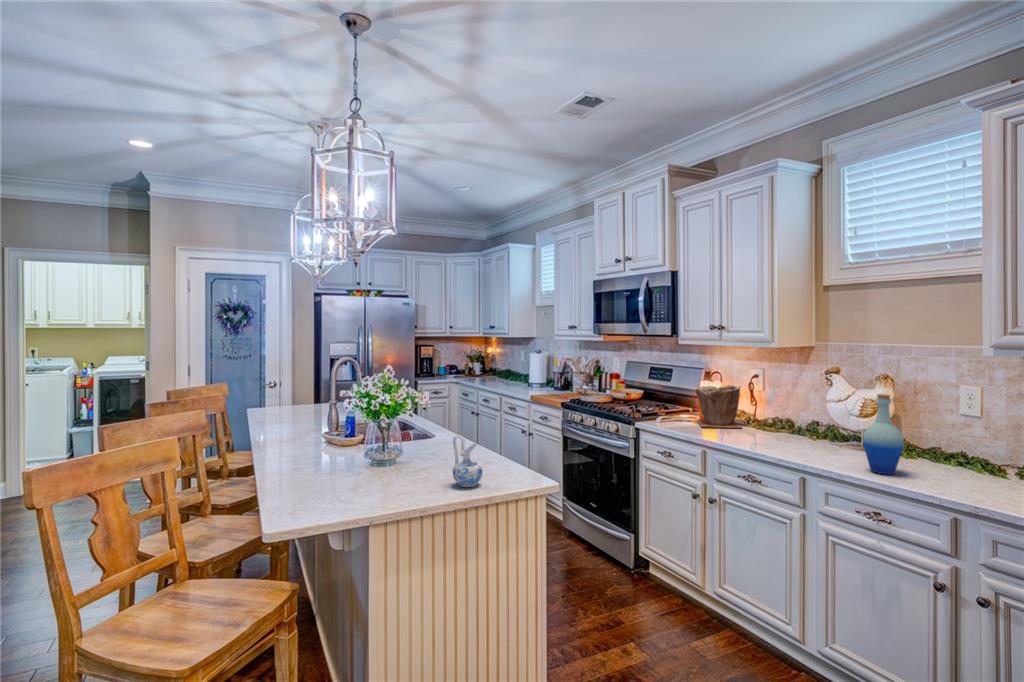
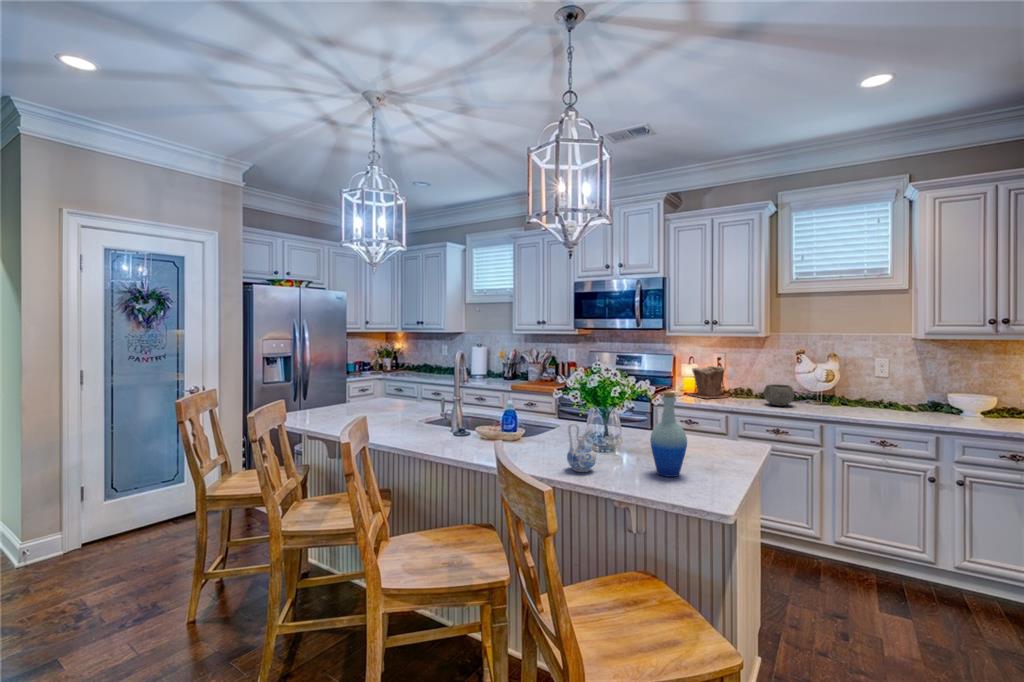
bottle: present [863,394,904,475] -> present [650,392,687,477]
ceramic bowl: none [755,414,796,446] -> present [764,384,794,406]
ceramic pitcher: present [453,435,482,487] -> present [567,423,596,472]

